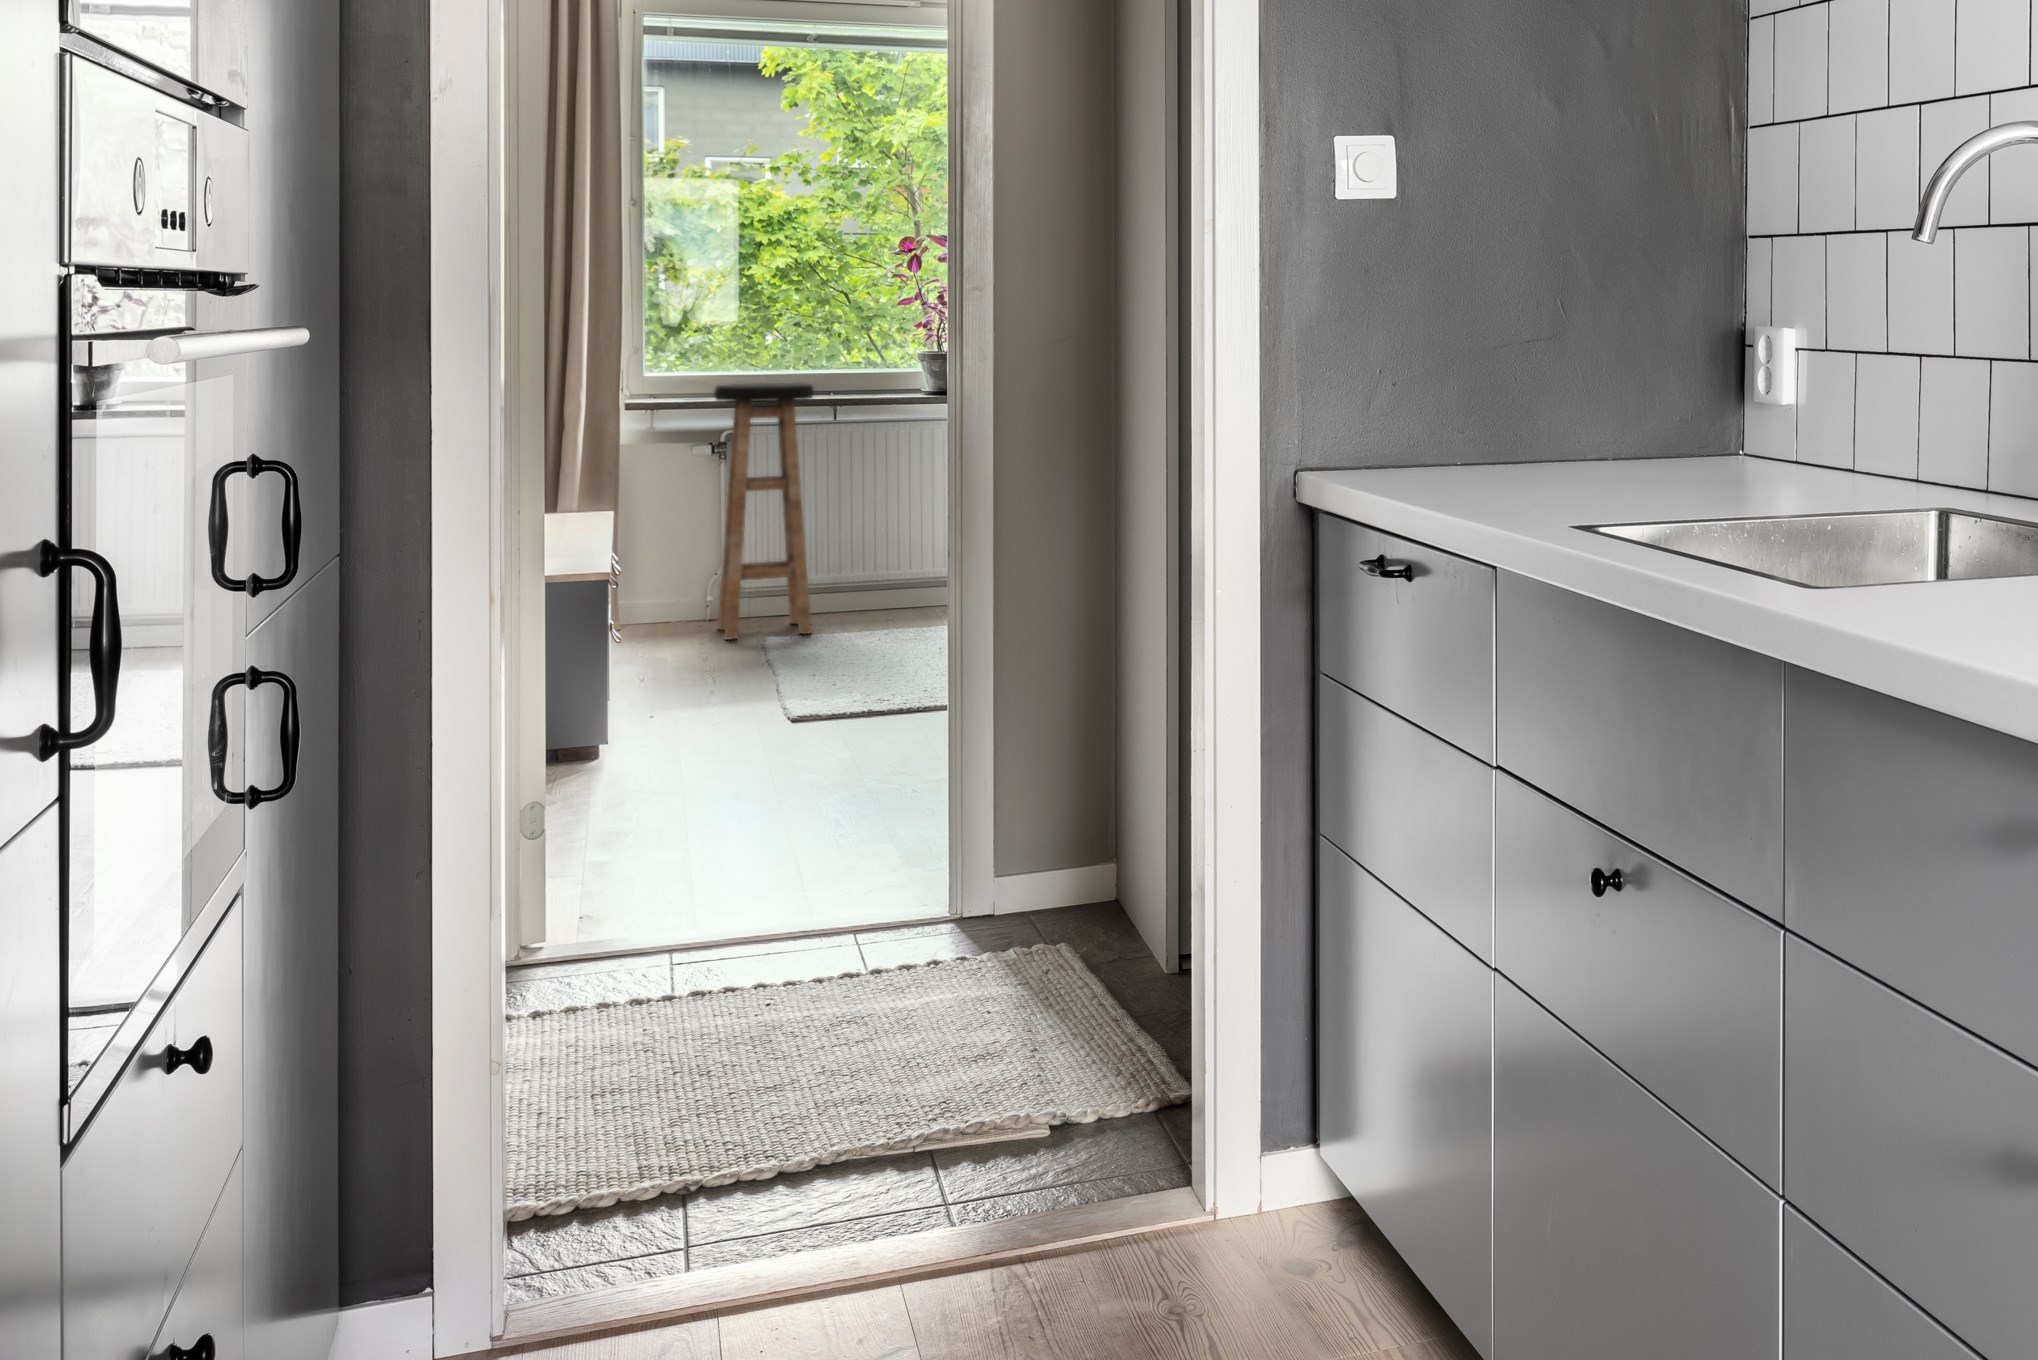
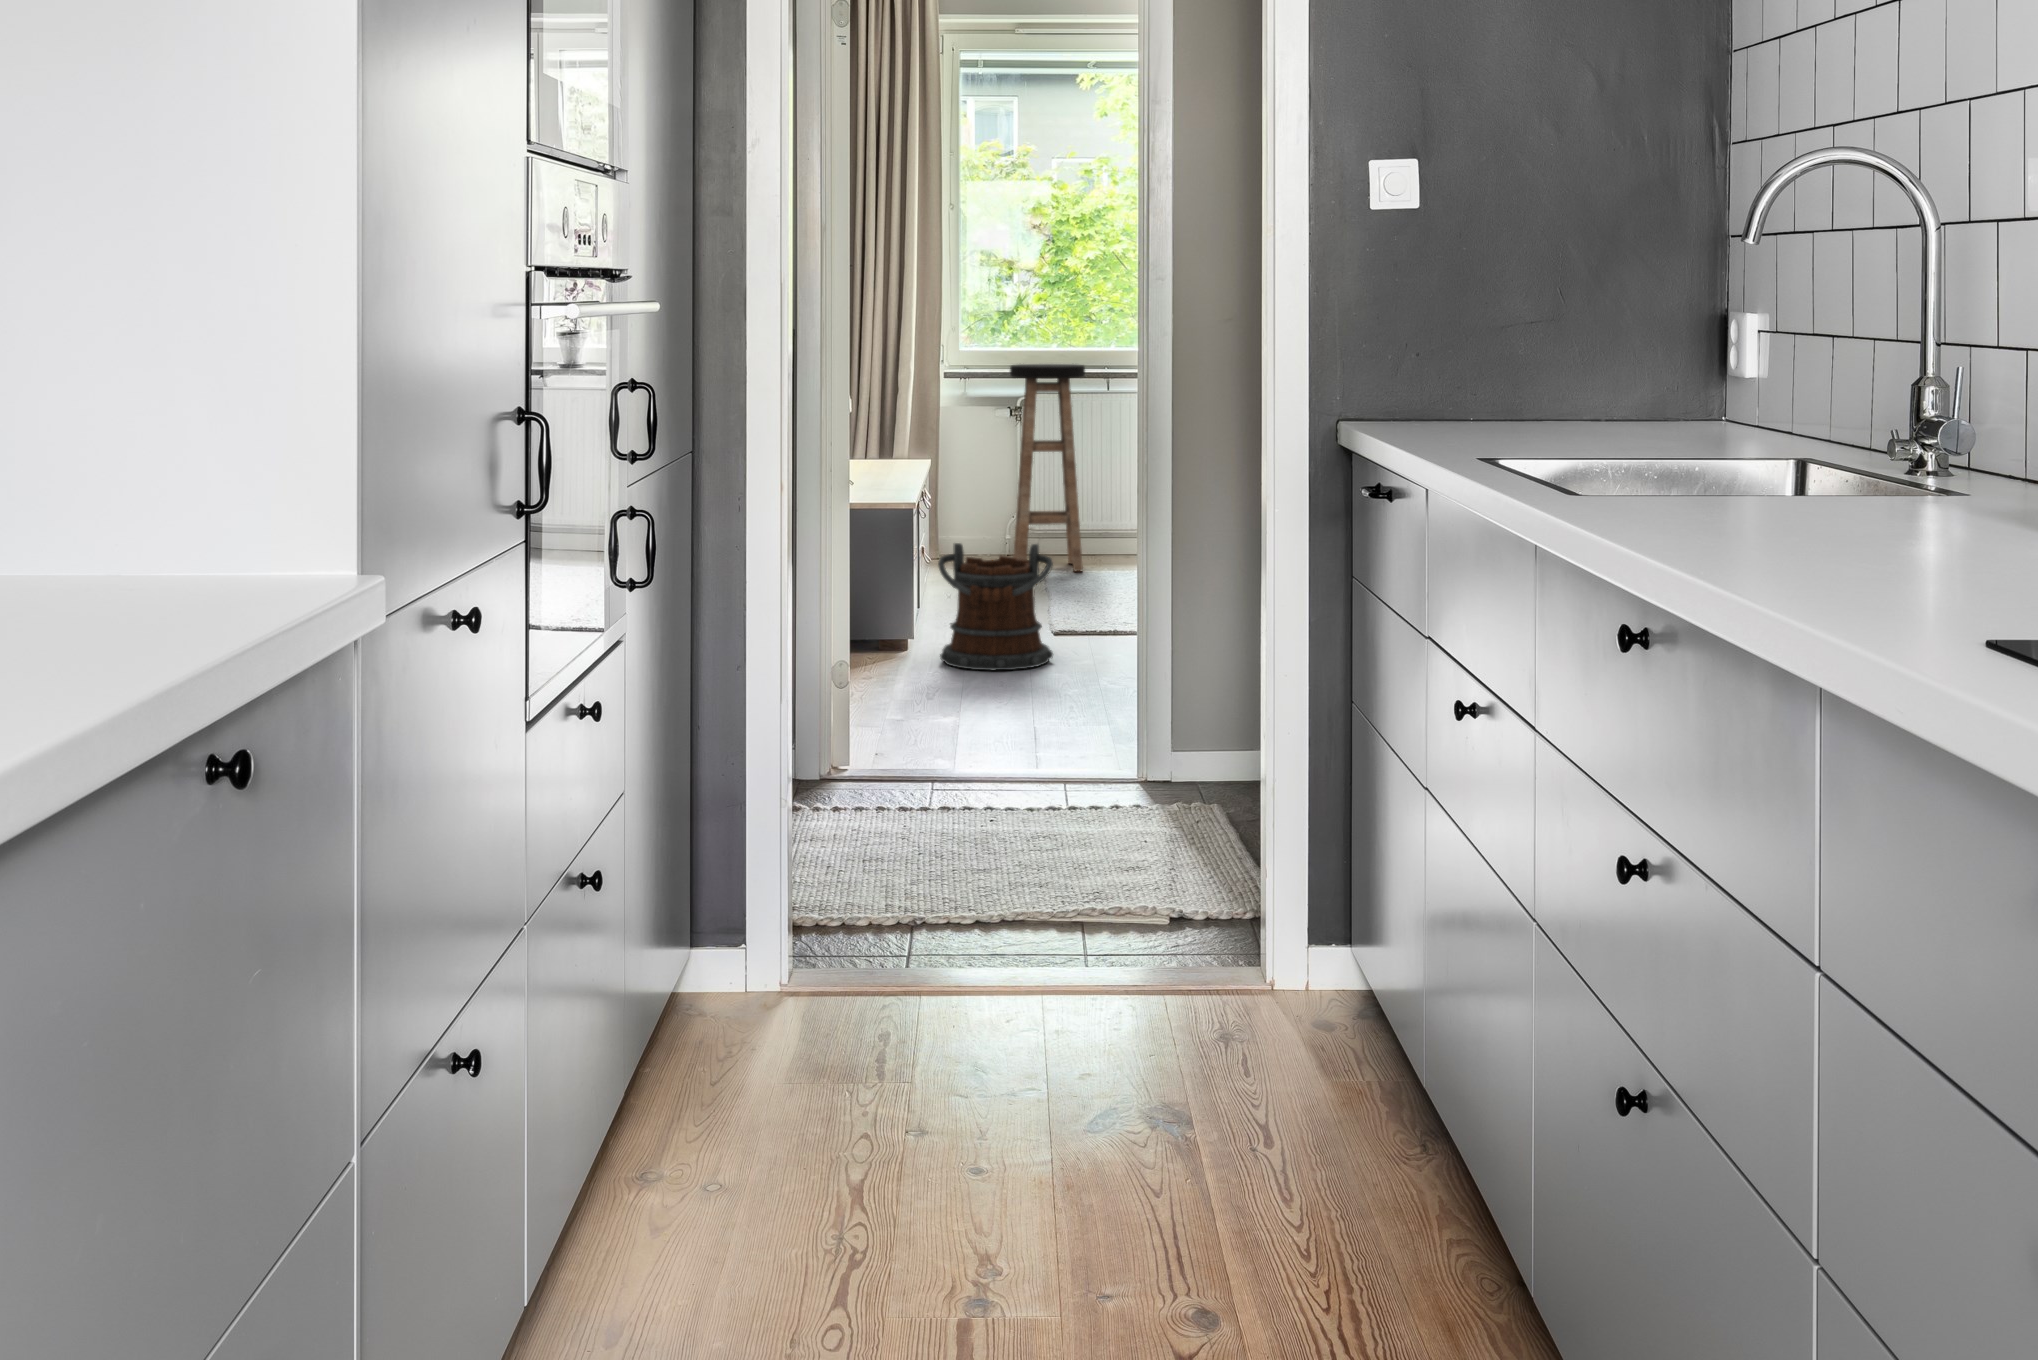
bucket: none [642,613,801,781] -> present [938,543,1053,670]

